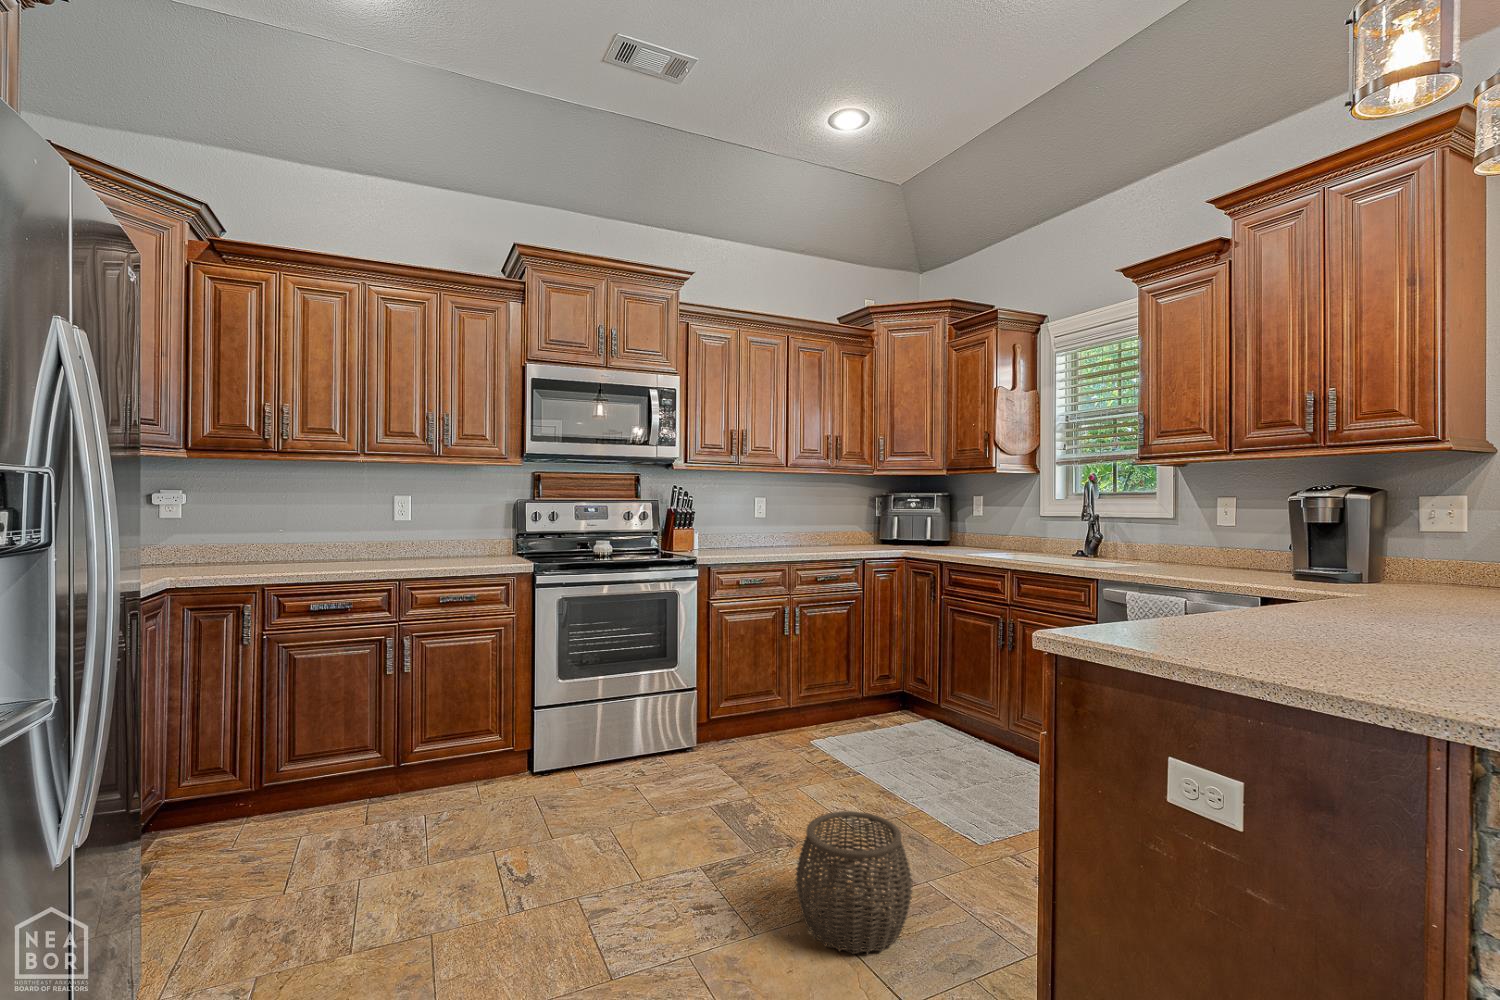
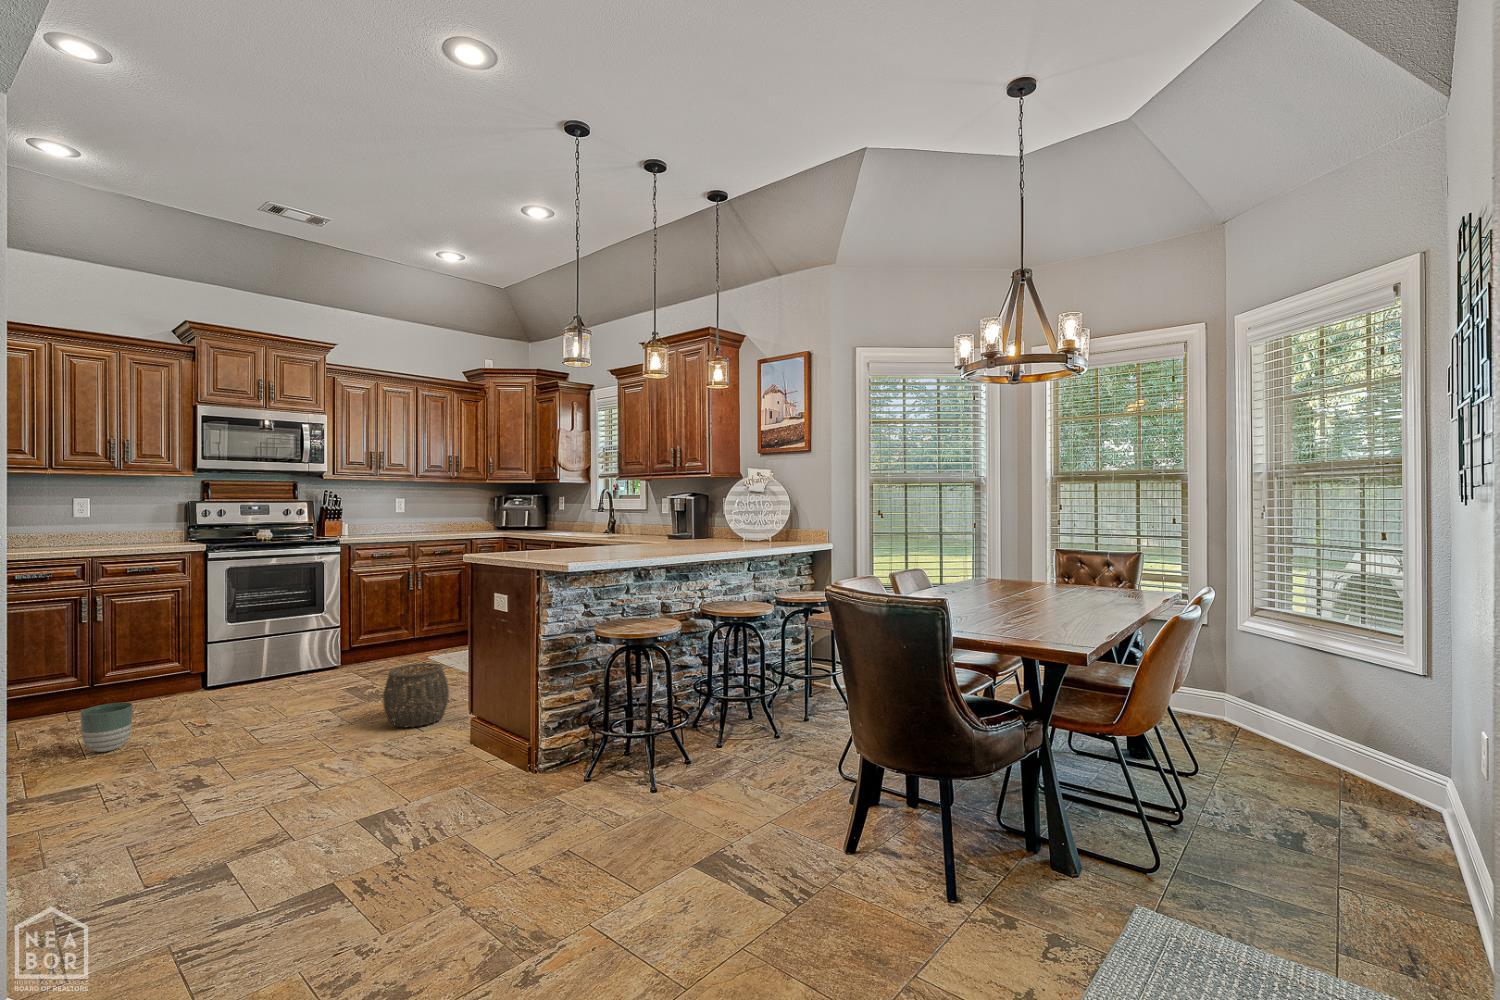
planter: none [359,826,428,912] -> present [80,702,133,752]

